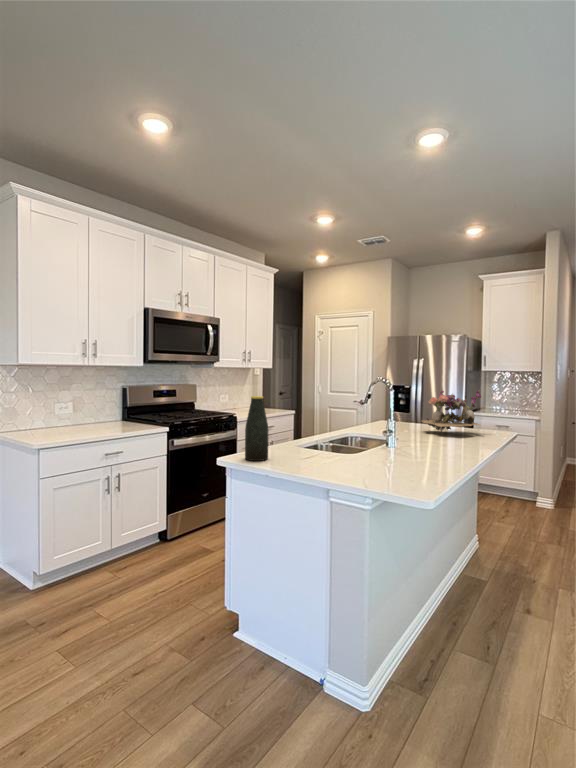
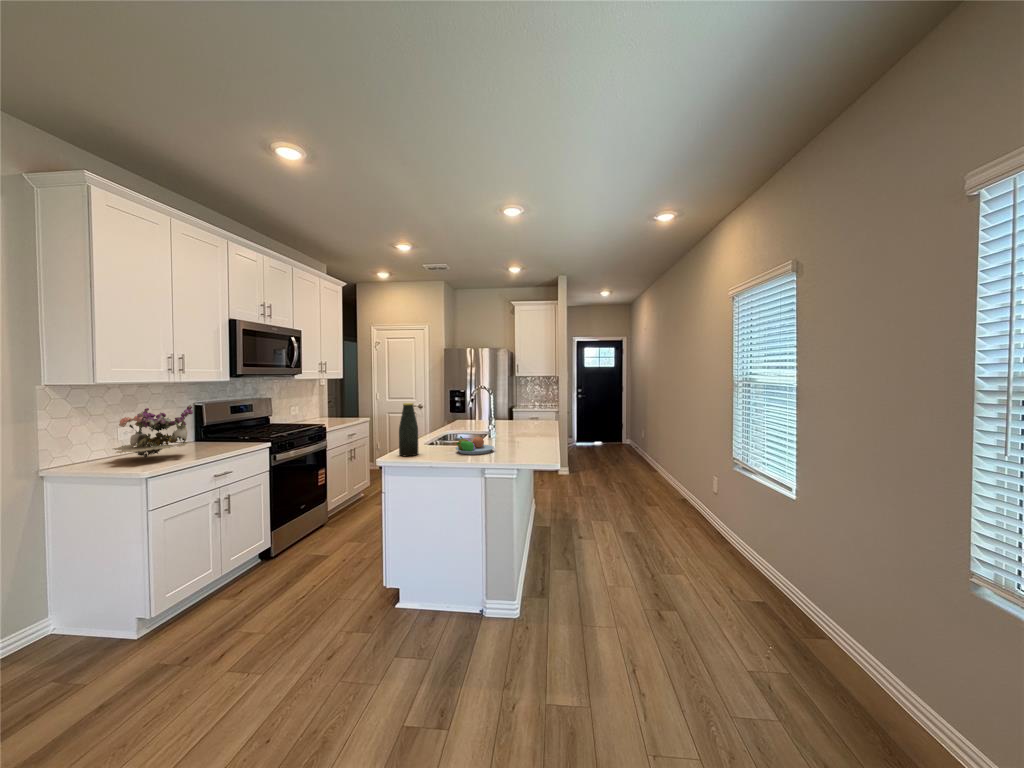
flower arrangement: present [423,390,481,432] -> present [114,405,193,458]
fruit bowl: none [305,443,360,470] -> present [455,436,494,455]

